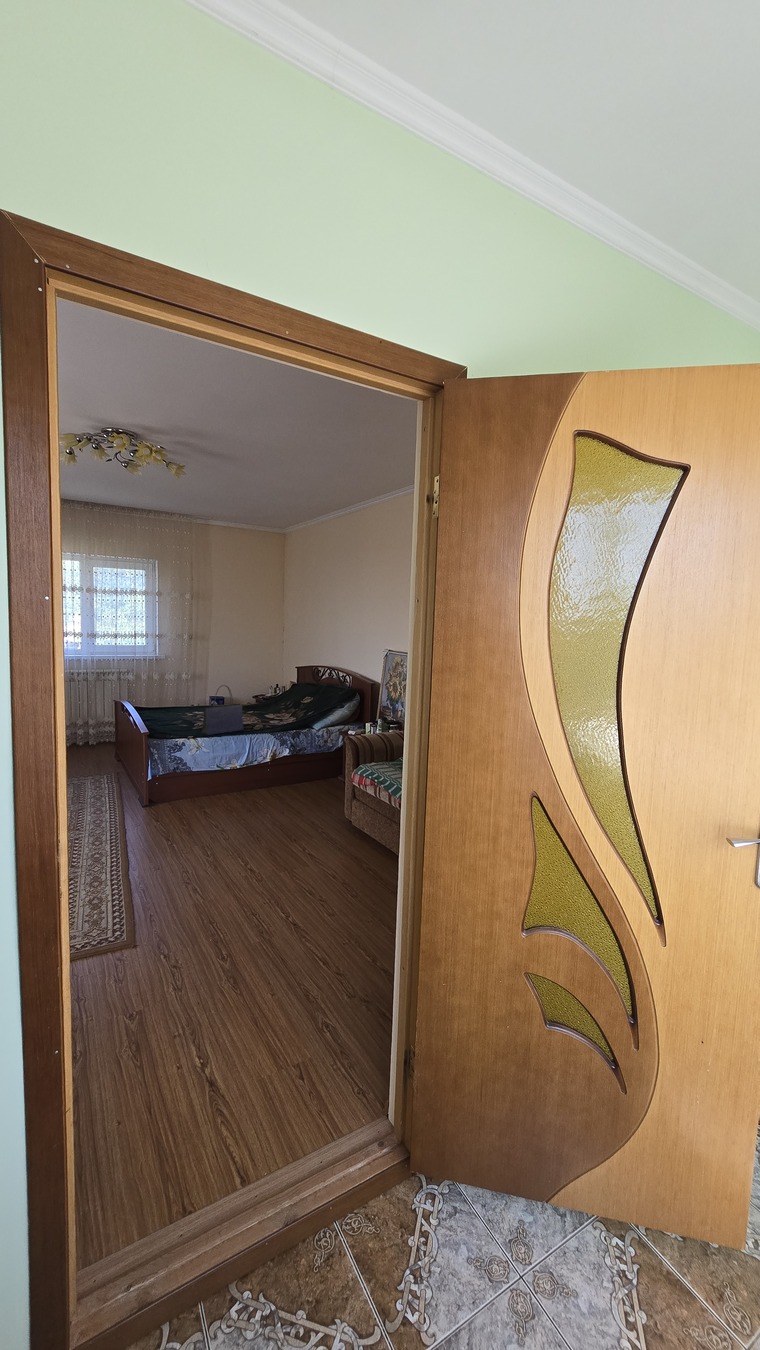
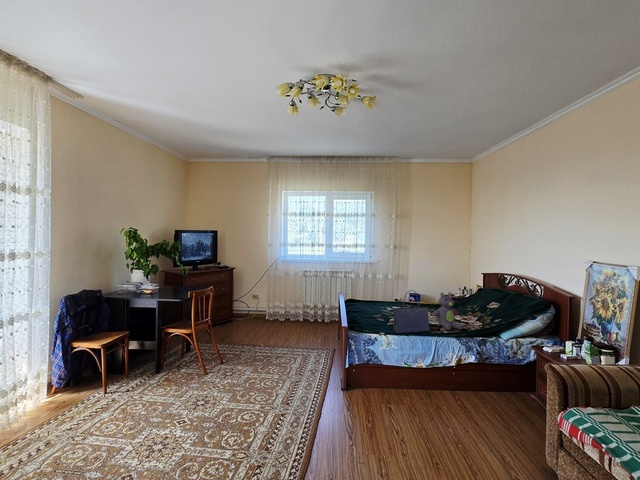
stuffed bear: none [247,687,278,727] -> present [433,292,463,330]

